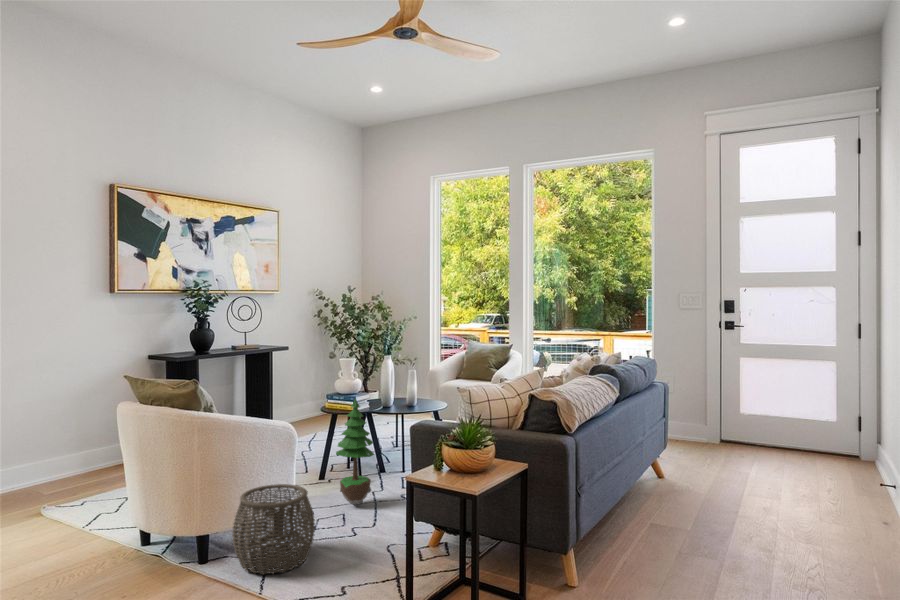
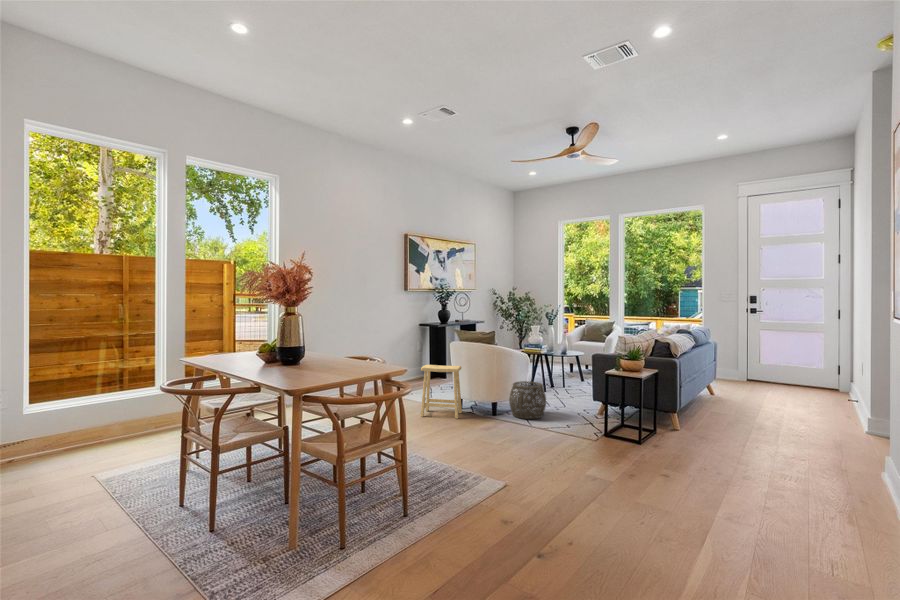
potted tree: present [336,398,374,506] -> none [539,344,559,399]
footstool: none [19,457,134,584] -> present [421,365,462,419]

